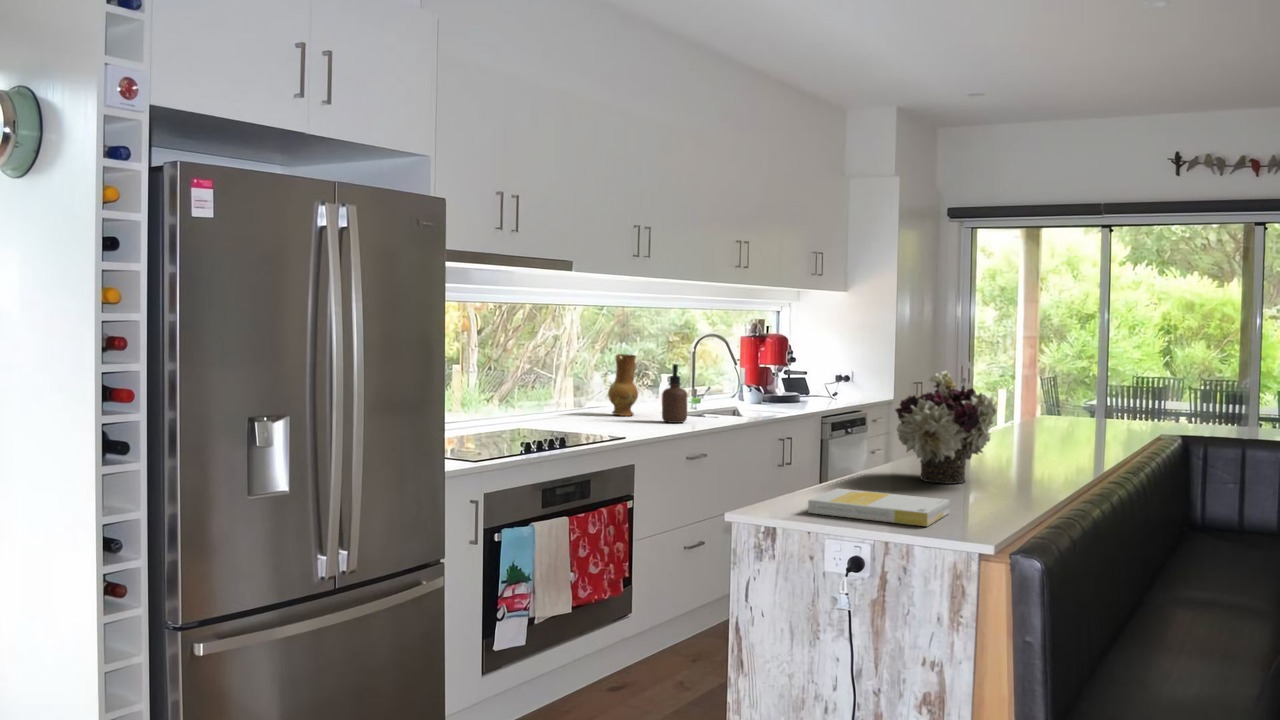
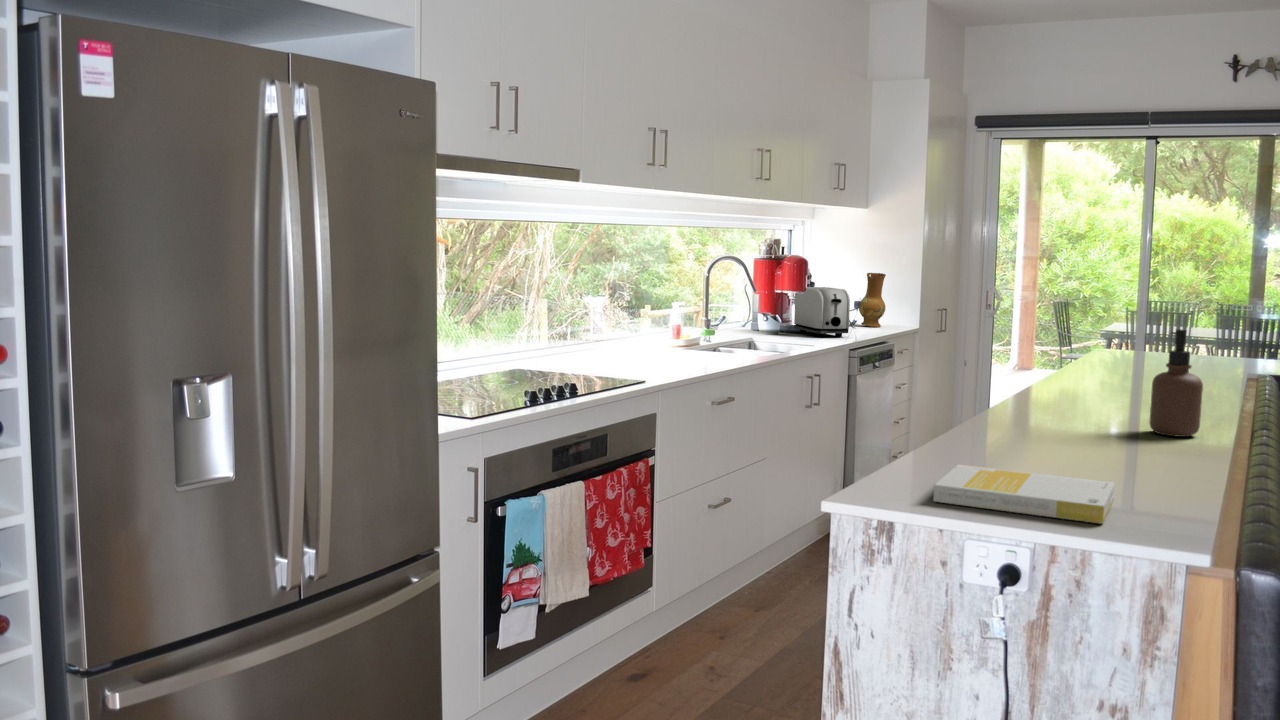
ceramic jug: present [608,354,638,416] -> present [859,273,886,327]
toaster: none [778,362,824,405] -> present [794,287,850,337]
soap dispenser: present [662,364,687,423] -> present [1149,329,1203,437]
flower arrangement: present [895,371,997,484] -> none [1008,308,1140,451]

